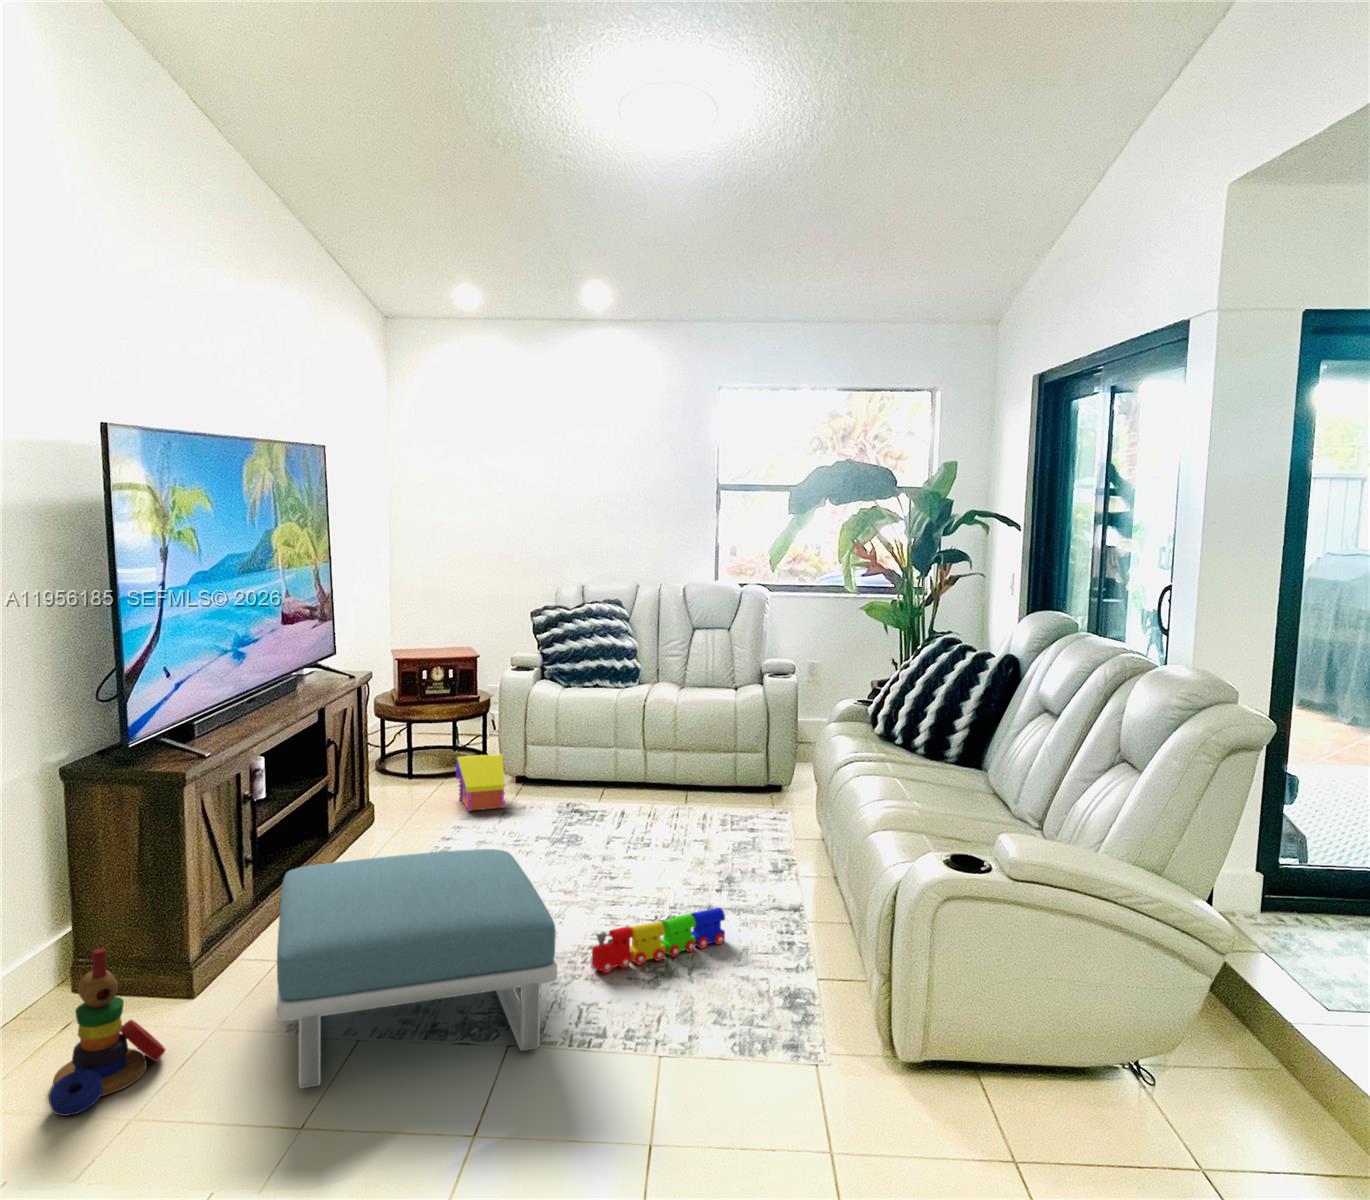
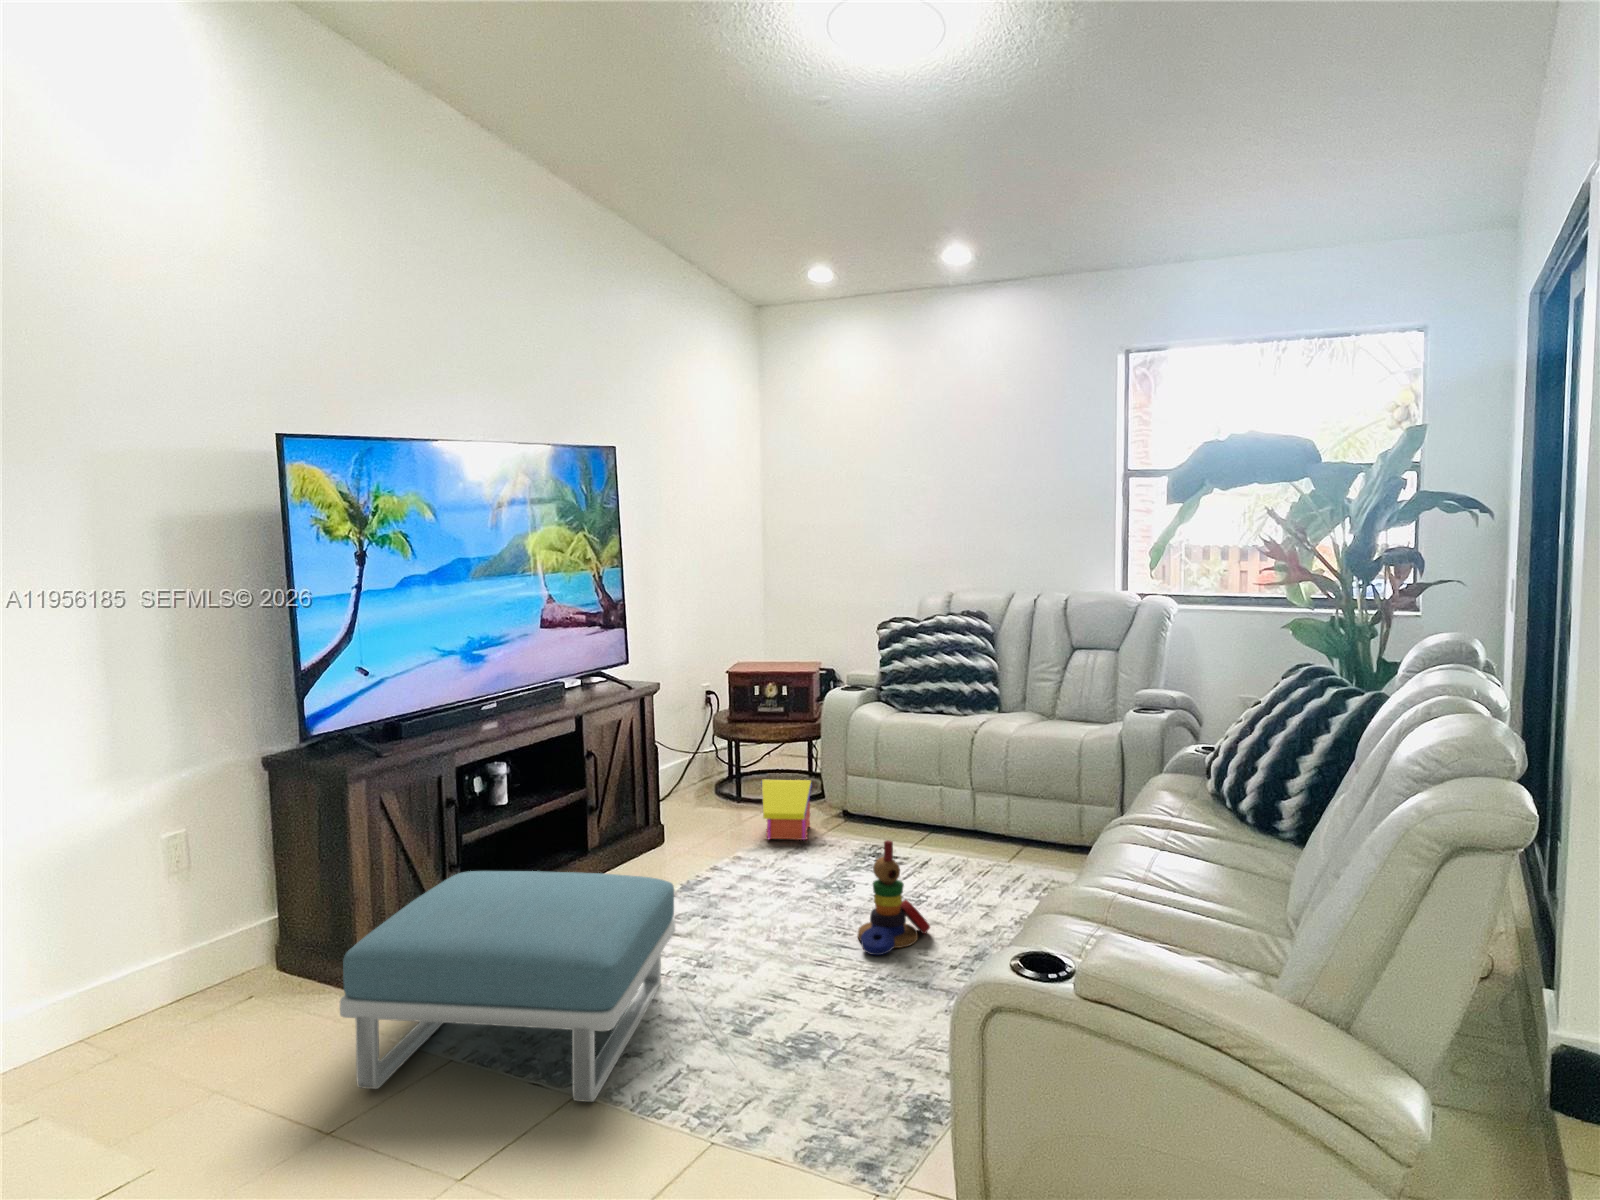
toy train: present [592,907,725,973] -> none [729,984,905,1037]
stacking toy: present [49,948,165,1116] -> present [858,840,930,955]

